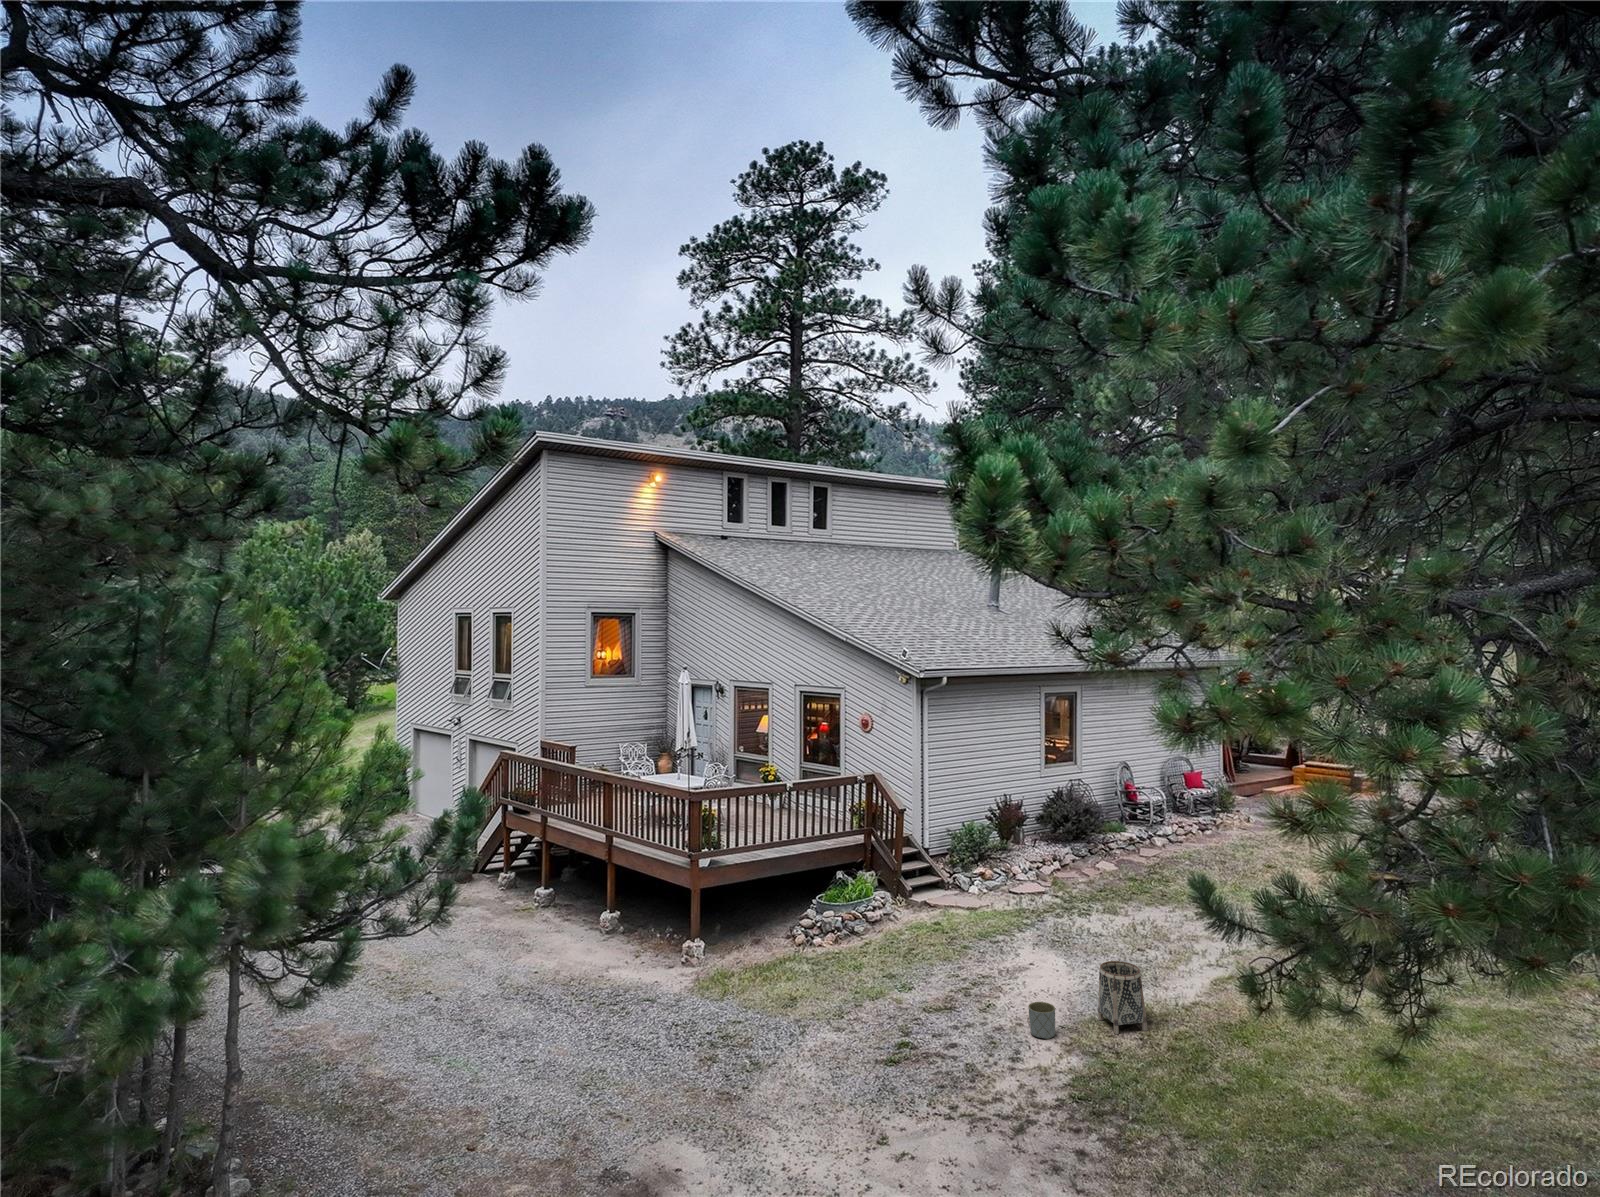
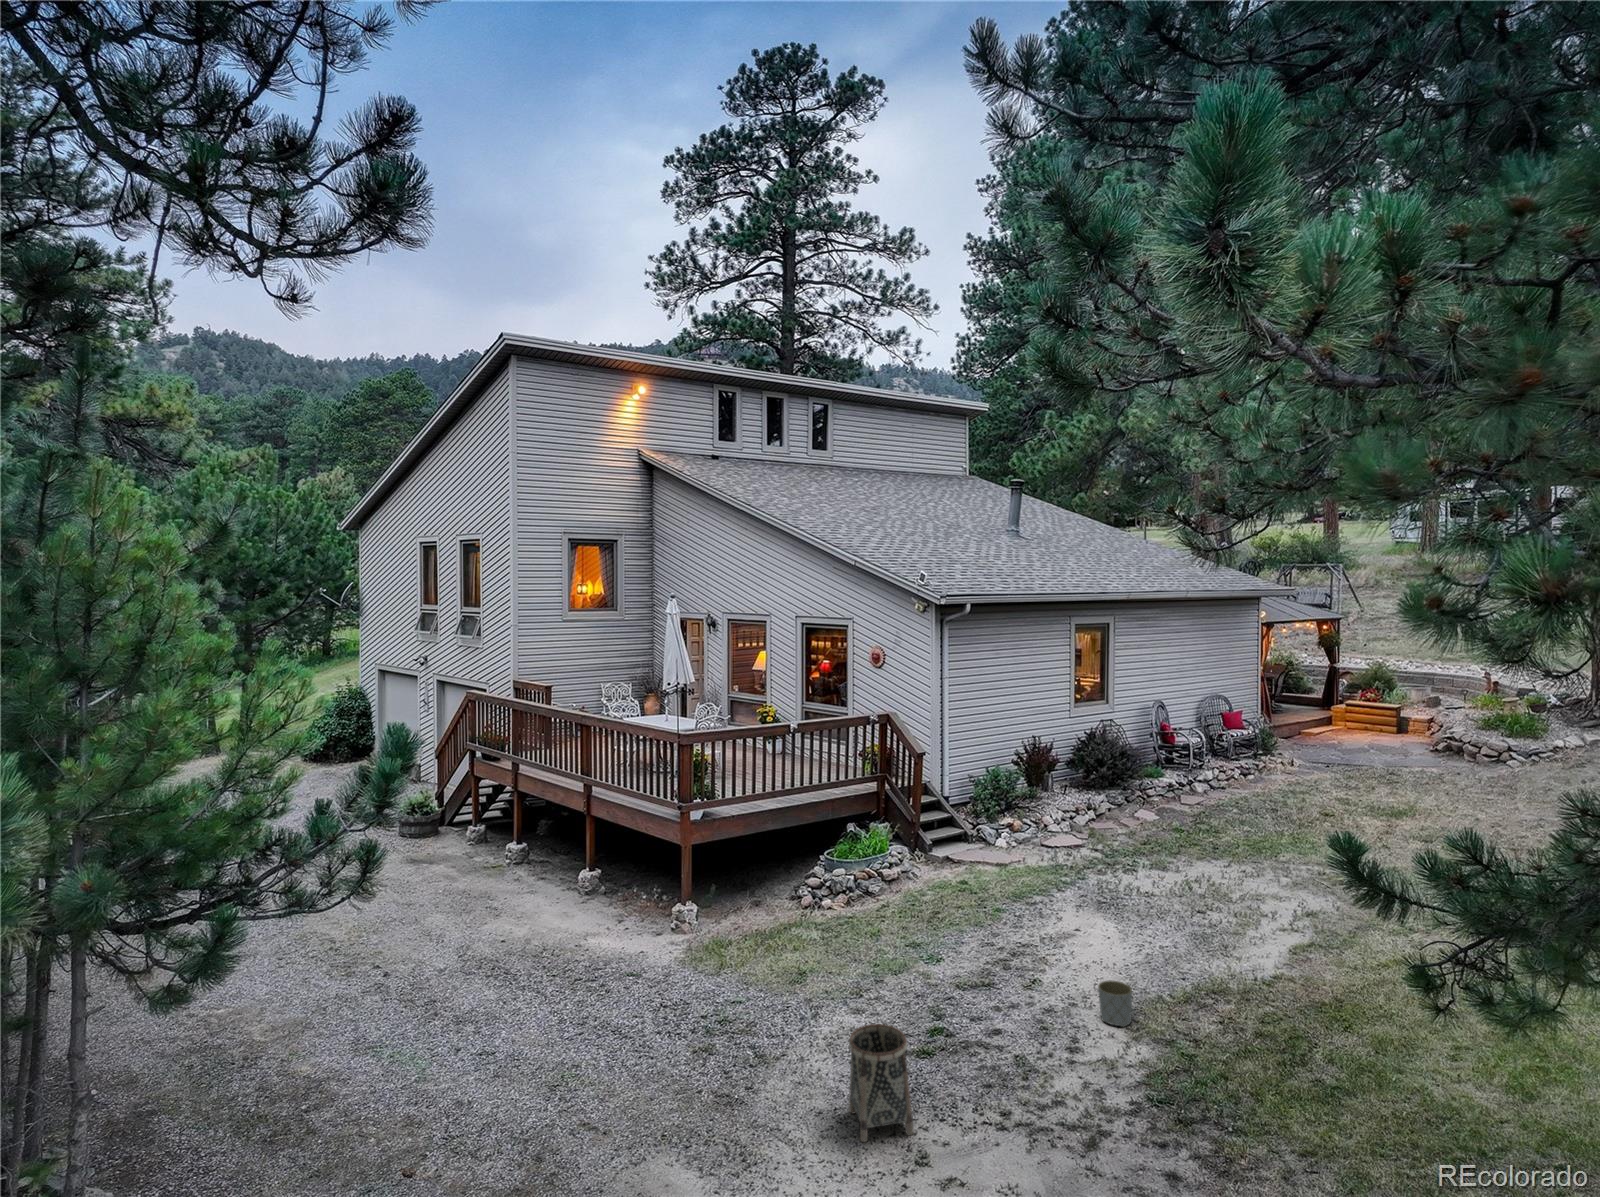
basket: present [1098,961,1148,1034] -> present [849,1024,913,1142]

